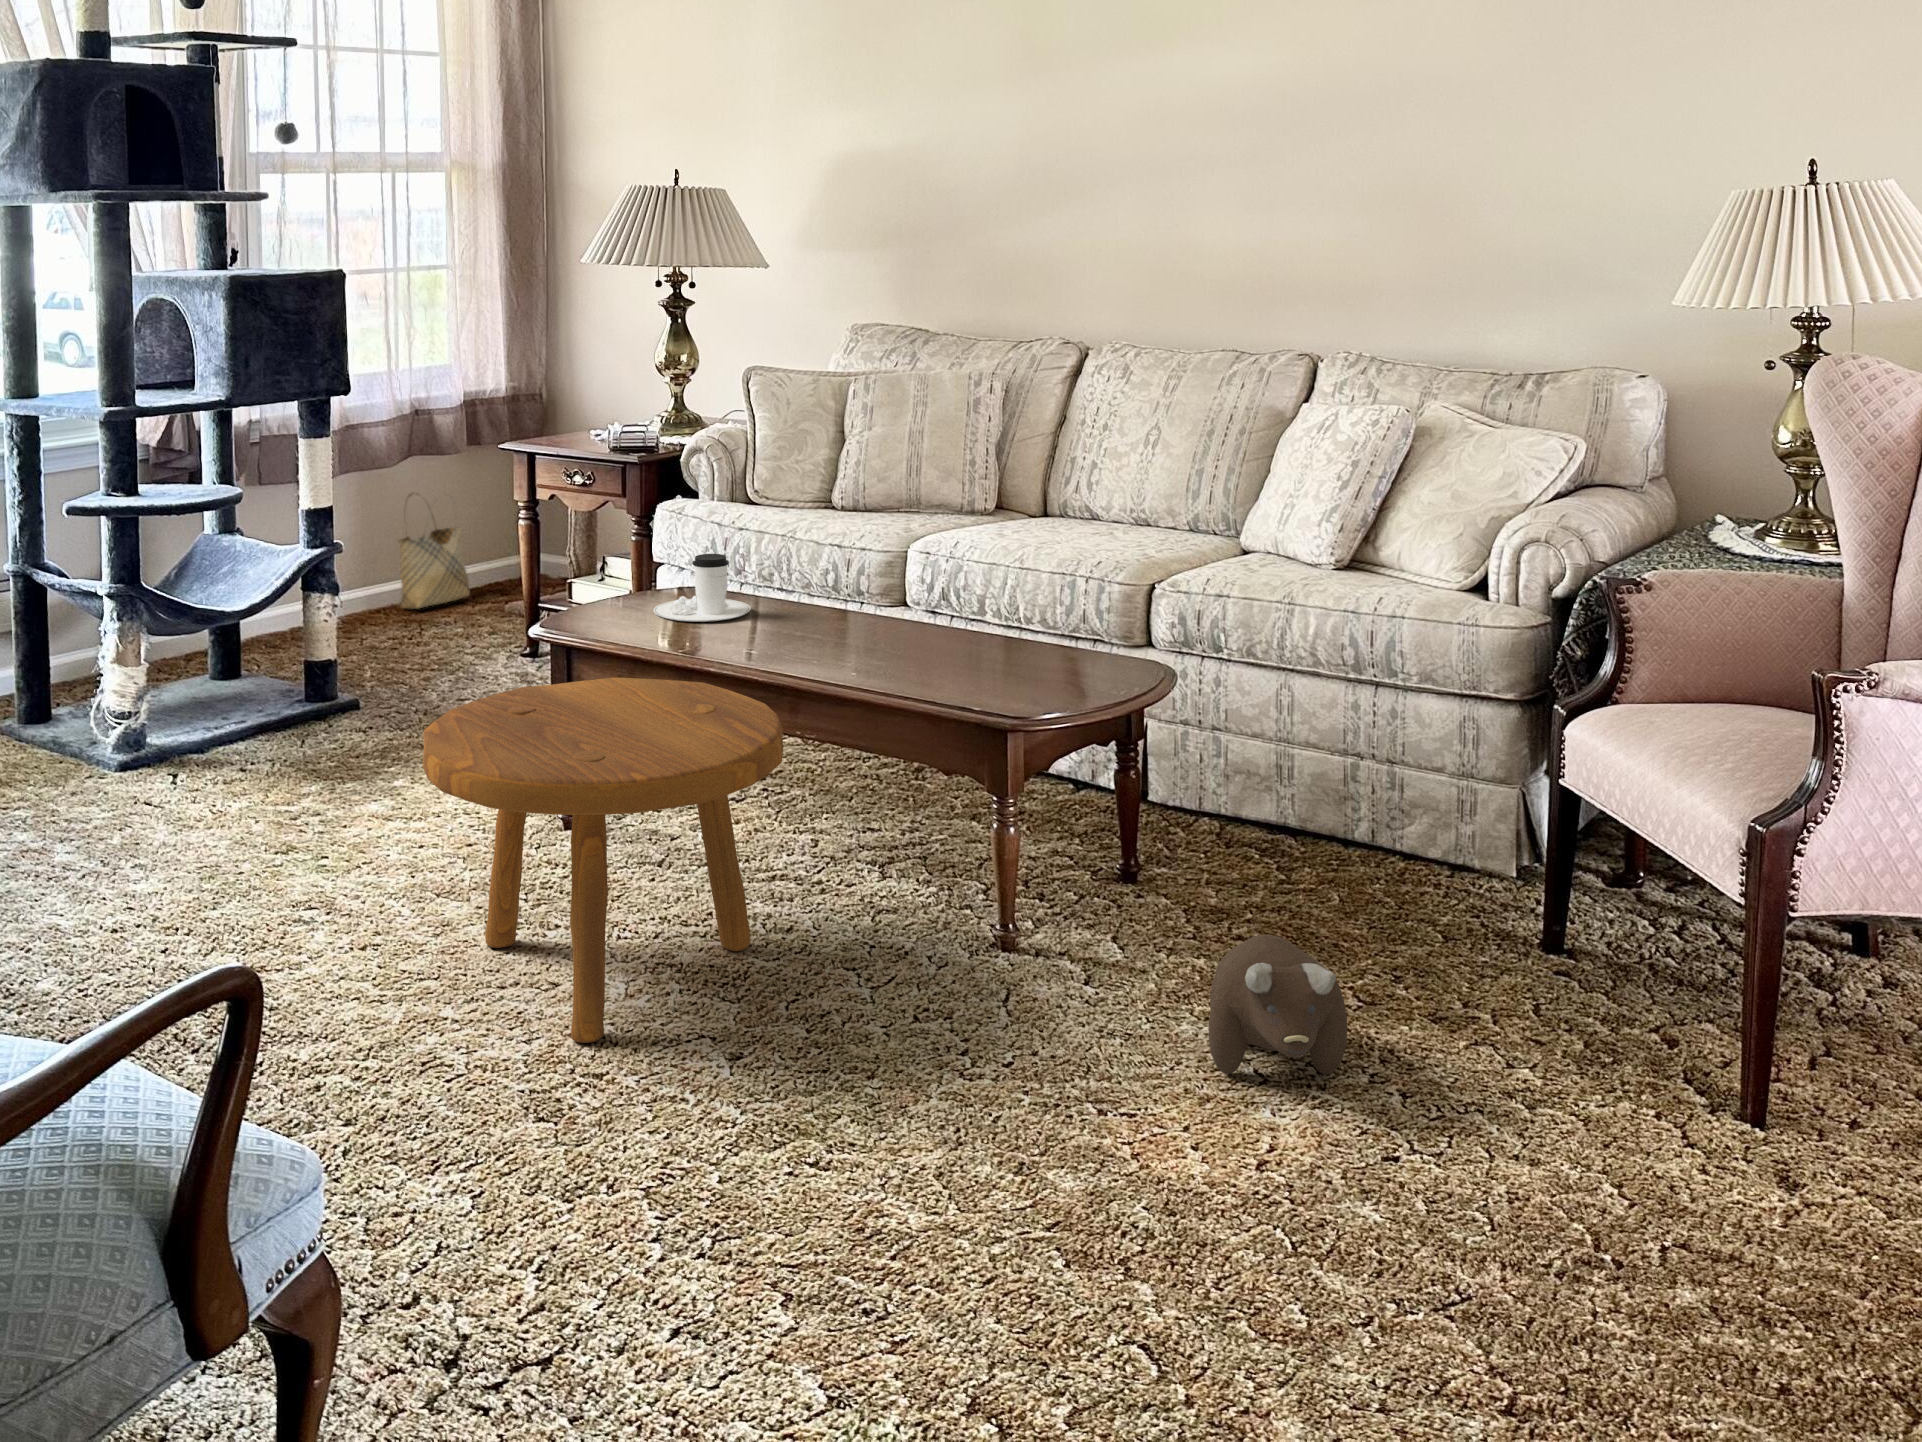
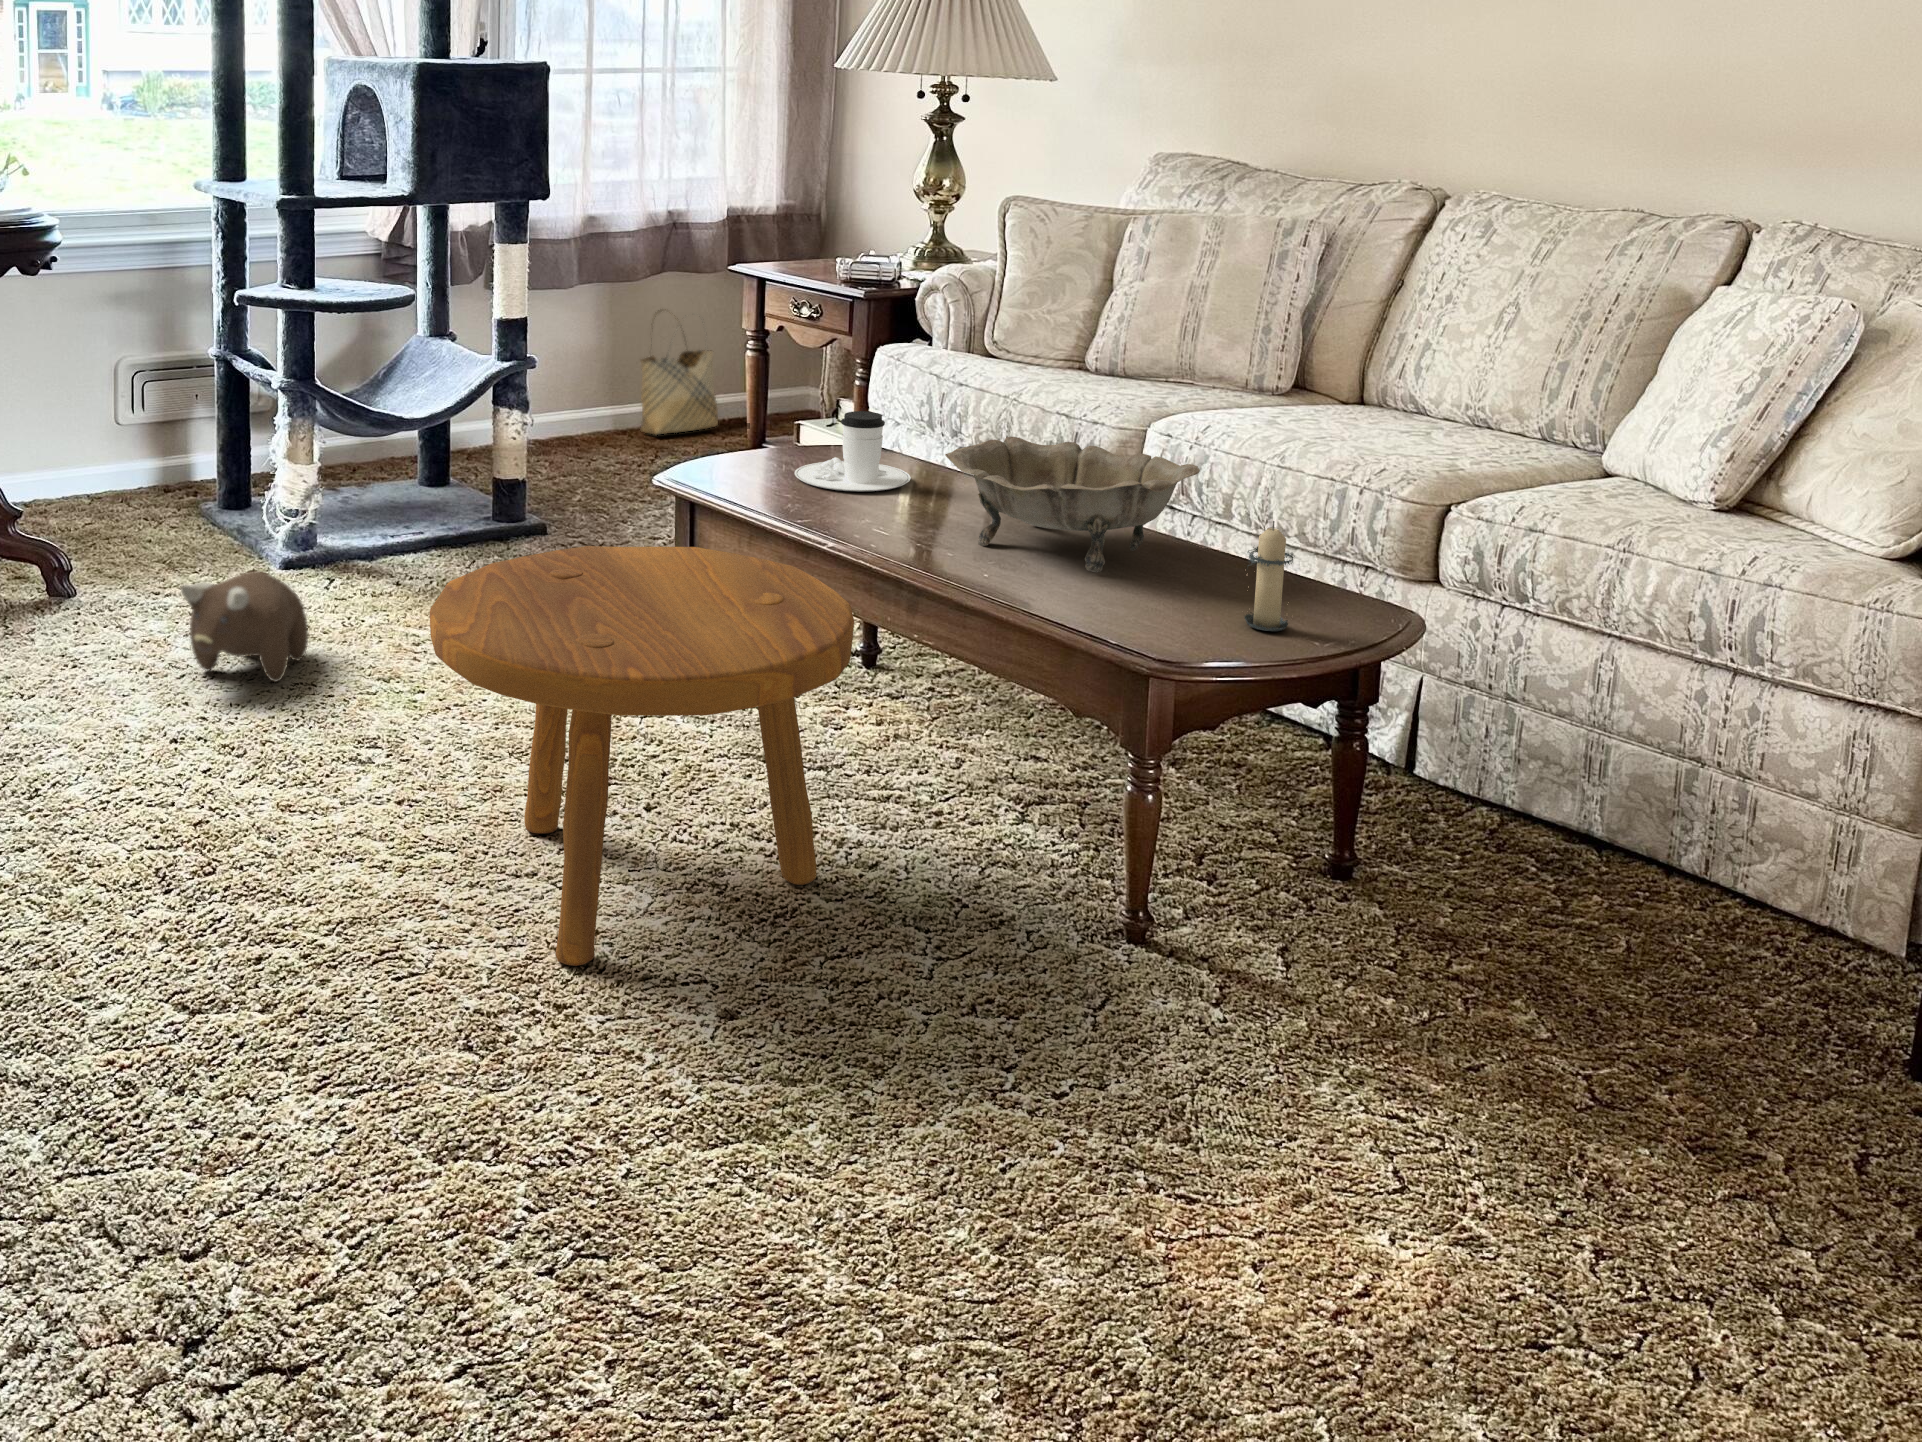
decorative bowl: none [801,561,1004,661] -> present [945,437,1200,572]
candle: none [1059,601,1101,688] -> present [1244,521,1293,631]
plush toy: present [1208,935,1347,1075] -> present [181,571,308,682]

